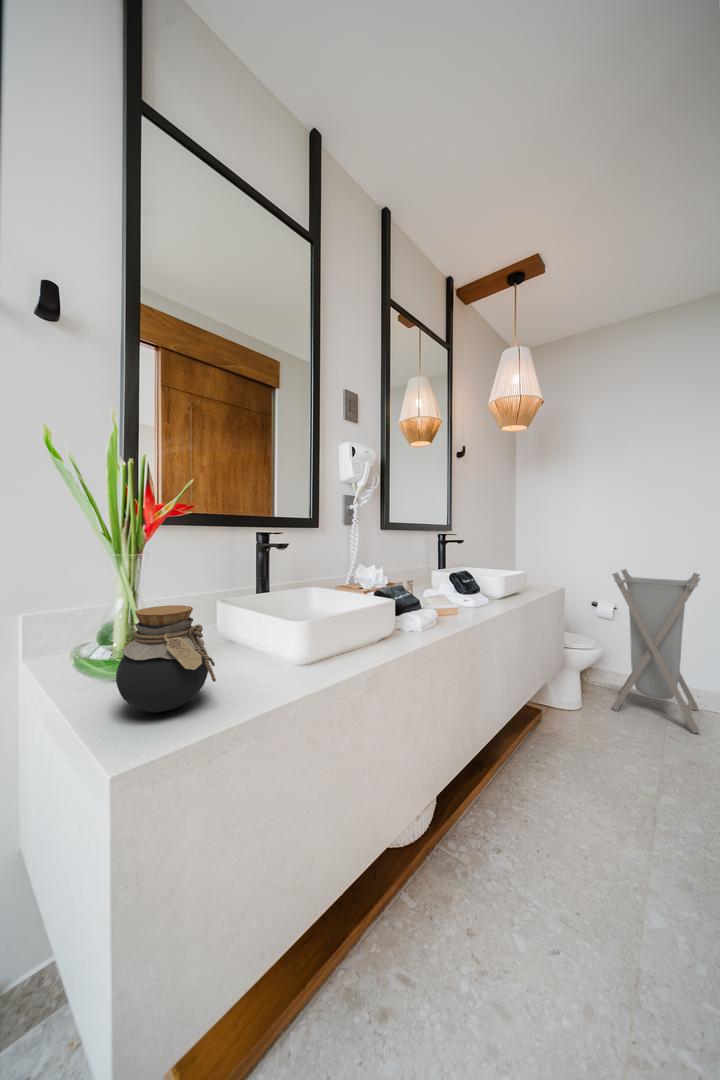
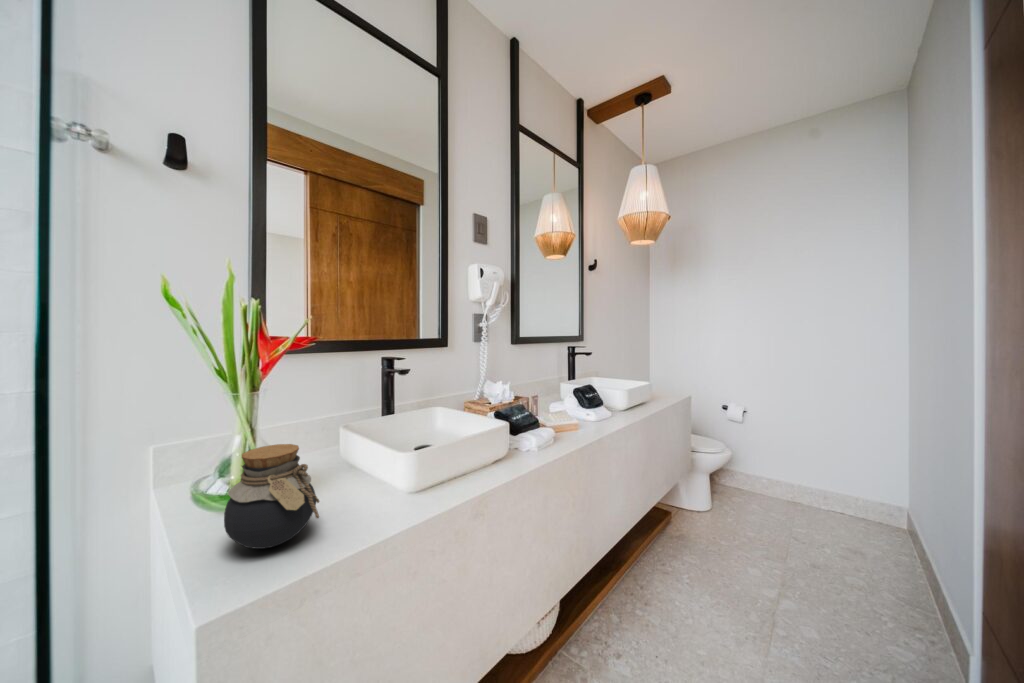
laundry hamper: present [612,569,700,733] -> none [739,376,823,535]

